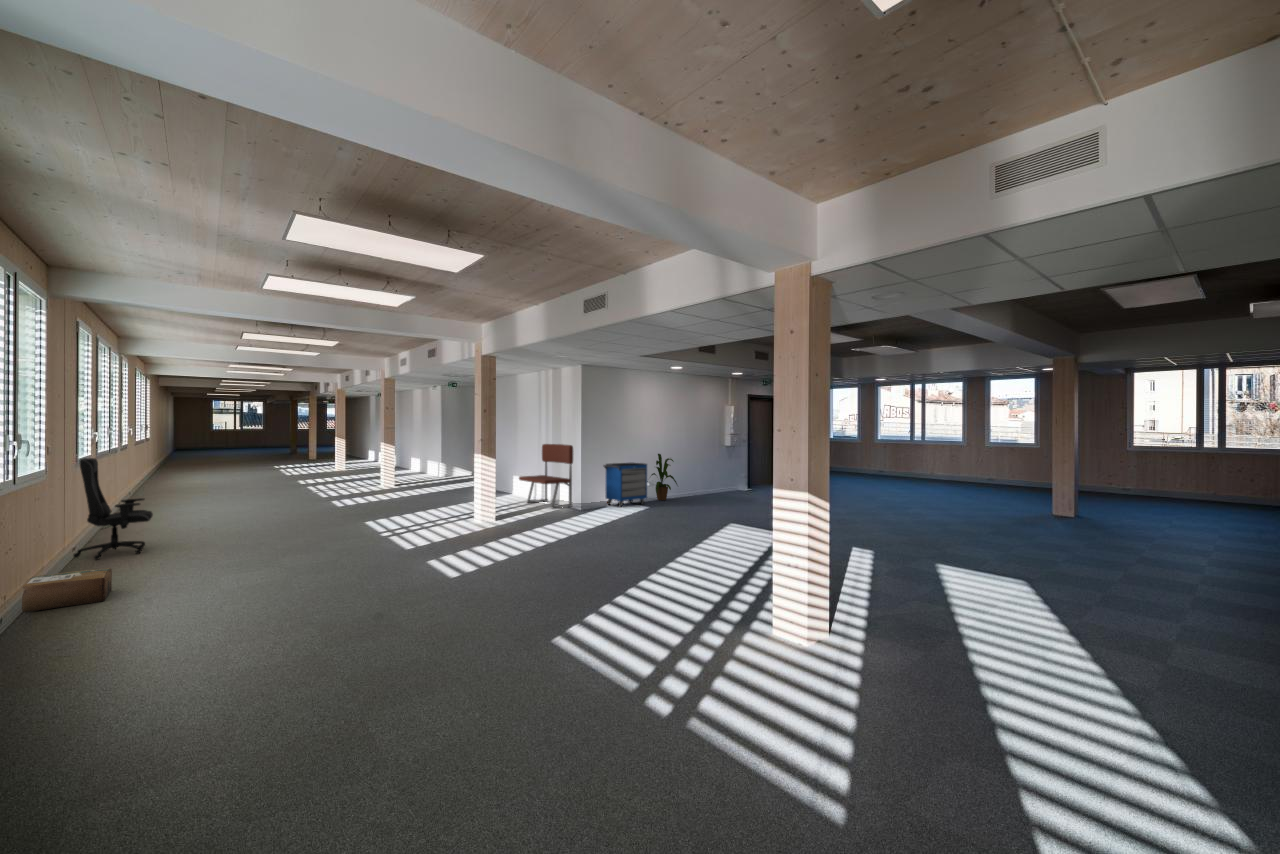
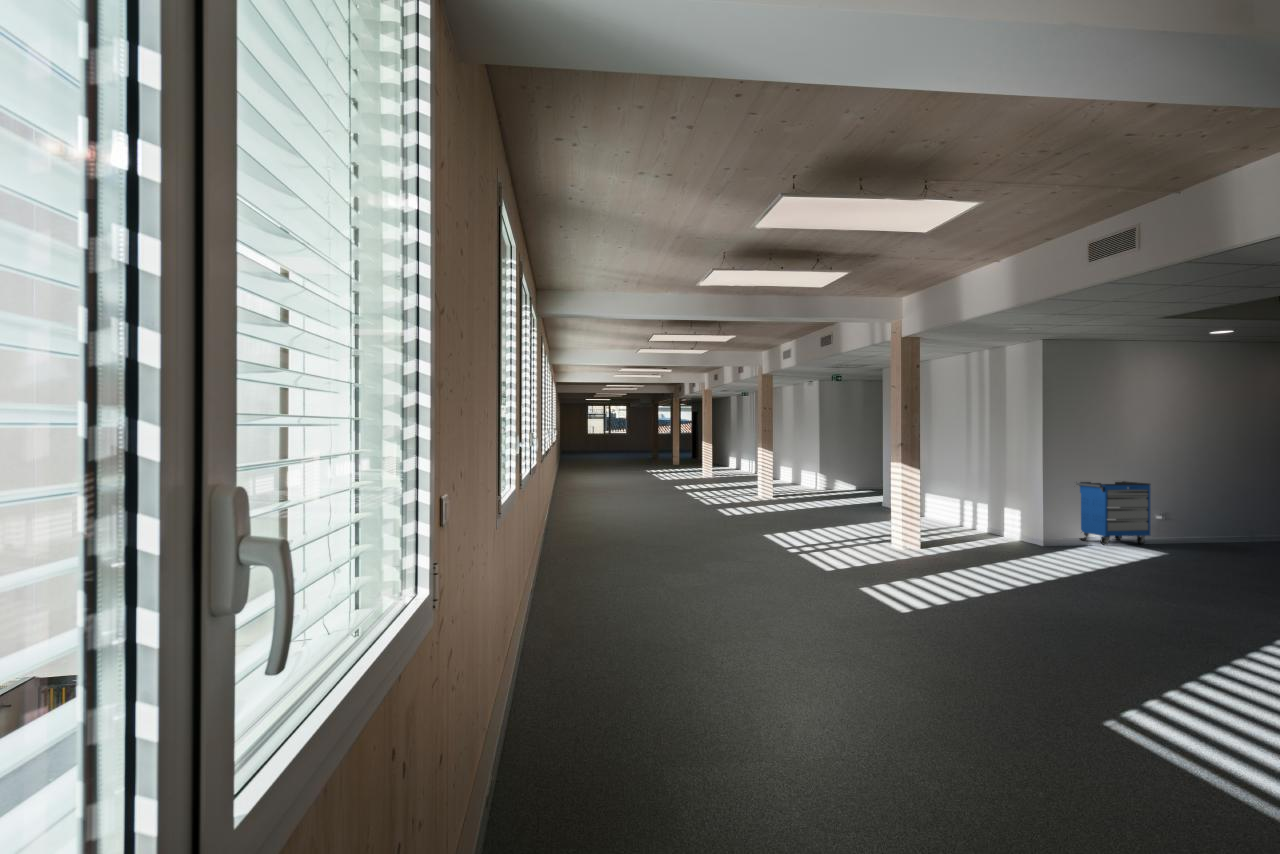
bench: present [519,444,573,508] -> none [941,452,1026,539]
house plant: present [651,454,677,500] -> none [1145,469,1207,540]
office chair: present [74,458,153,560] -> none [532,457,586,551]
cardboard box: present [22,568,112,612] -> none [520,560,575,592]

